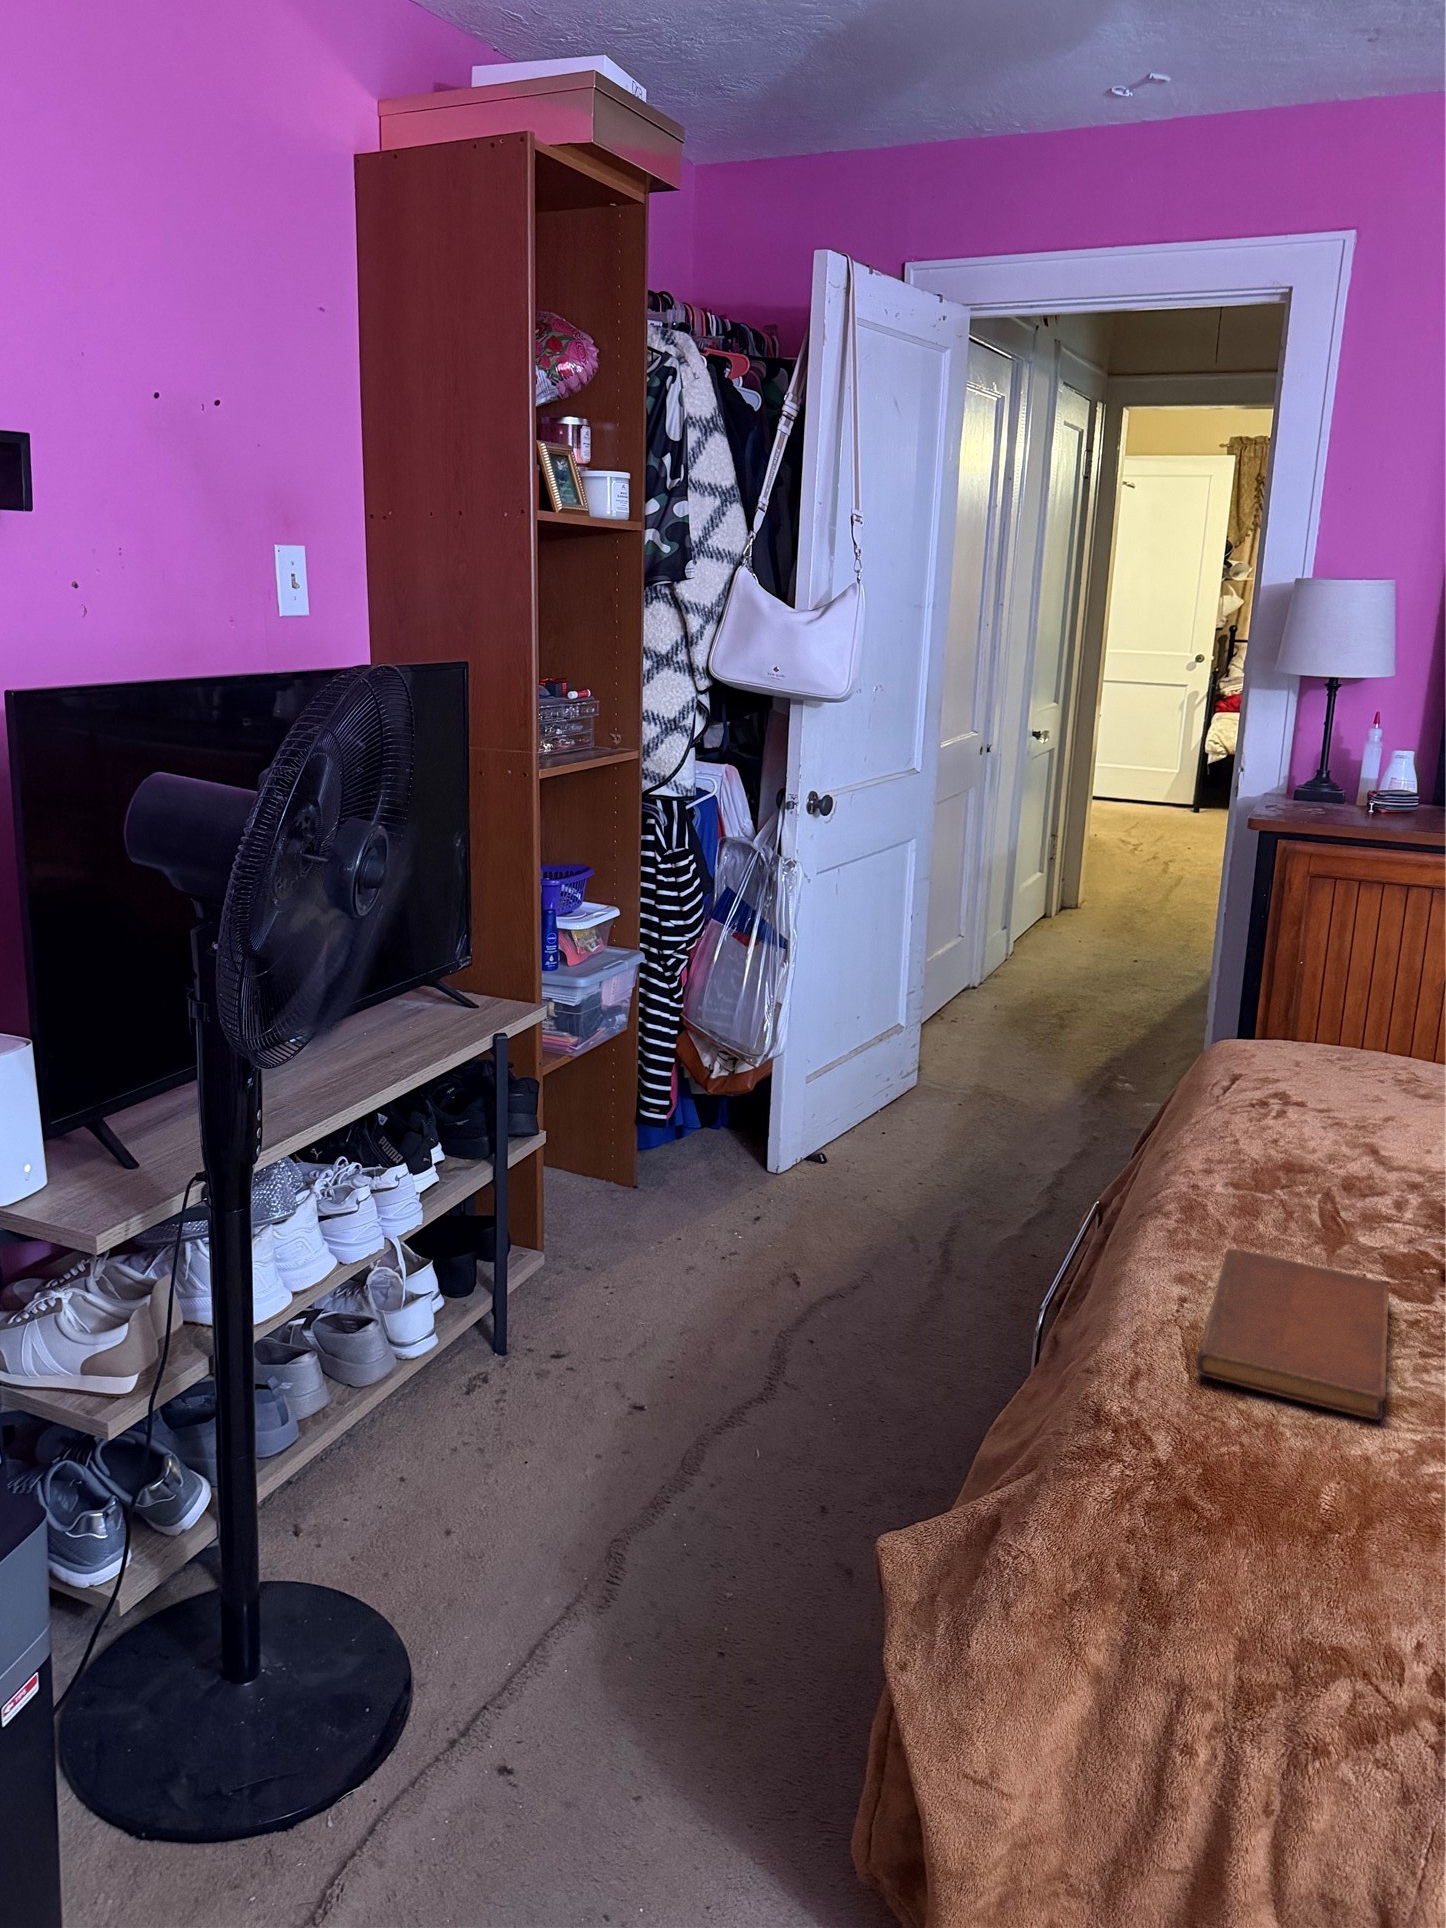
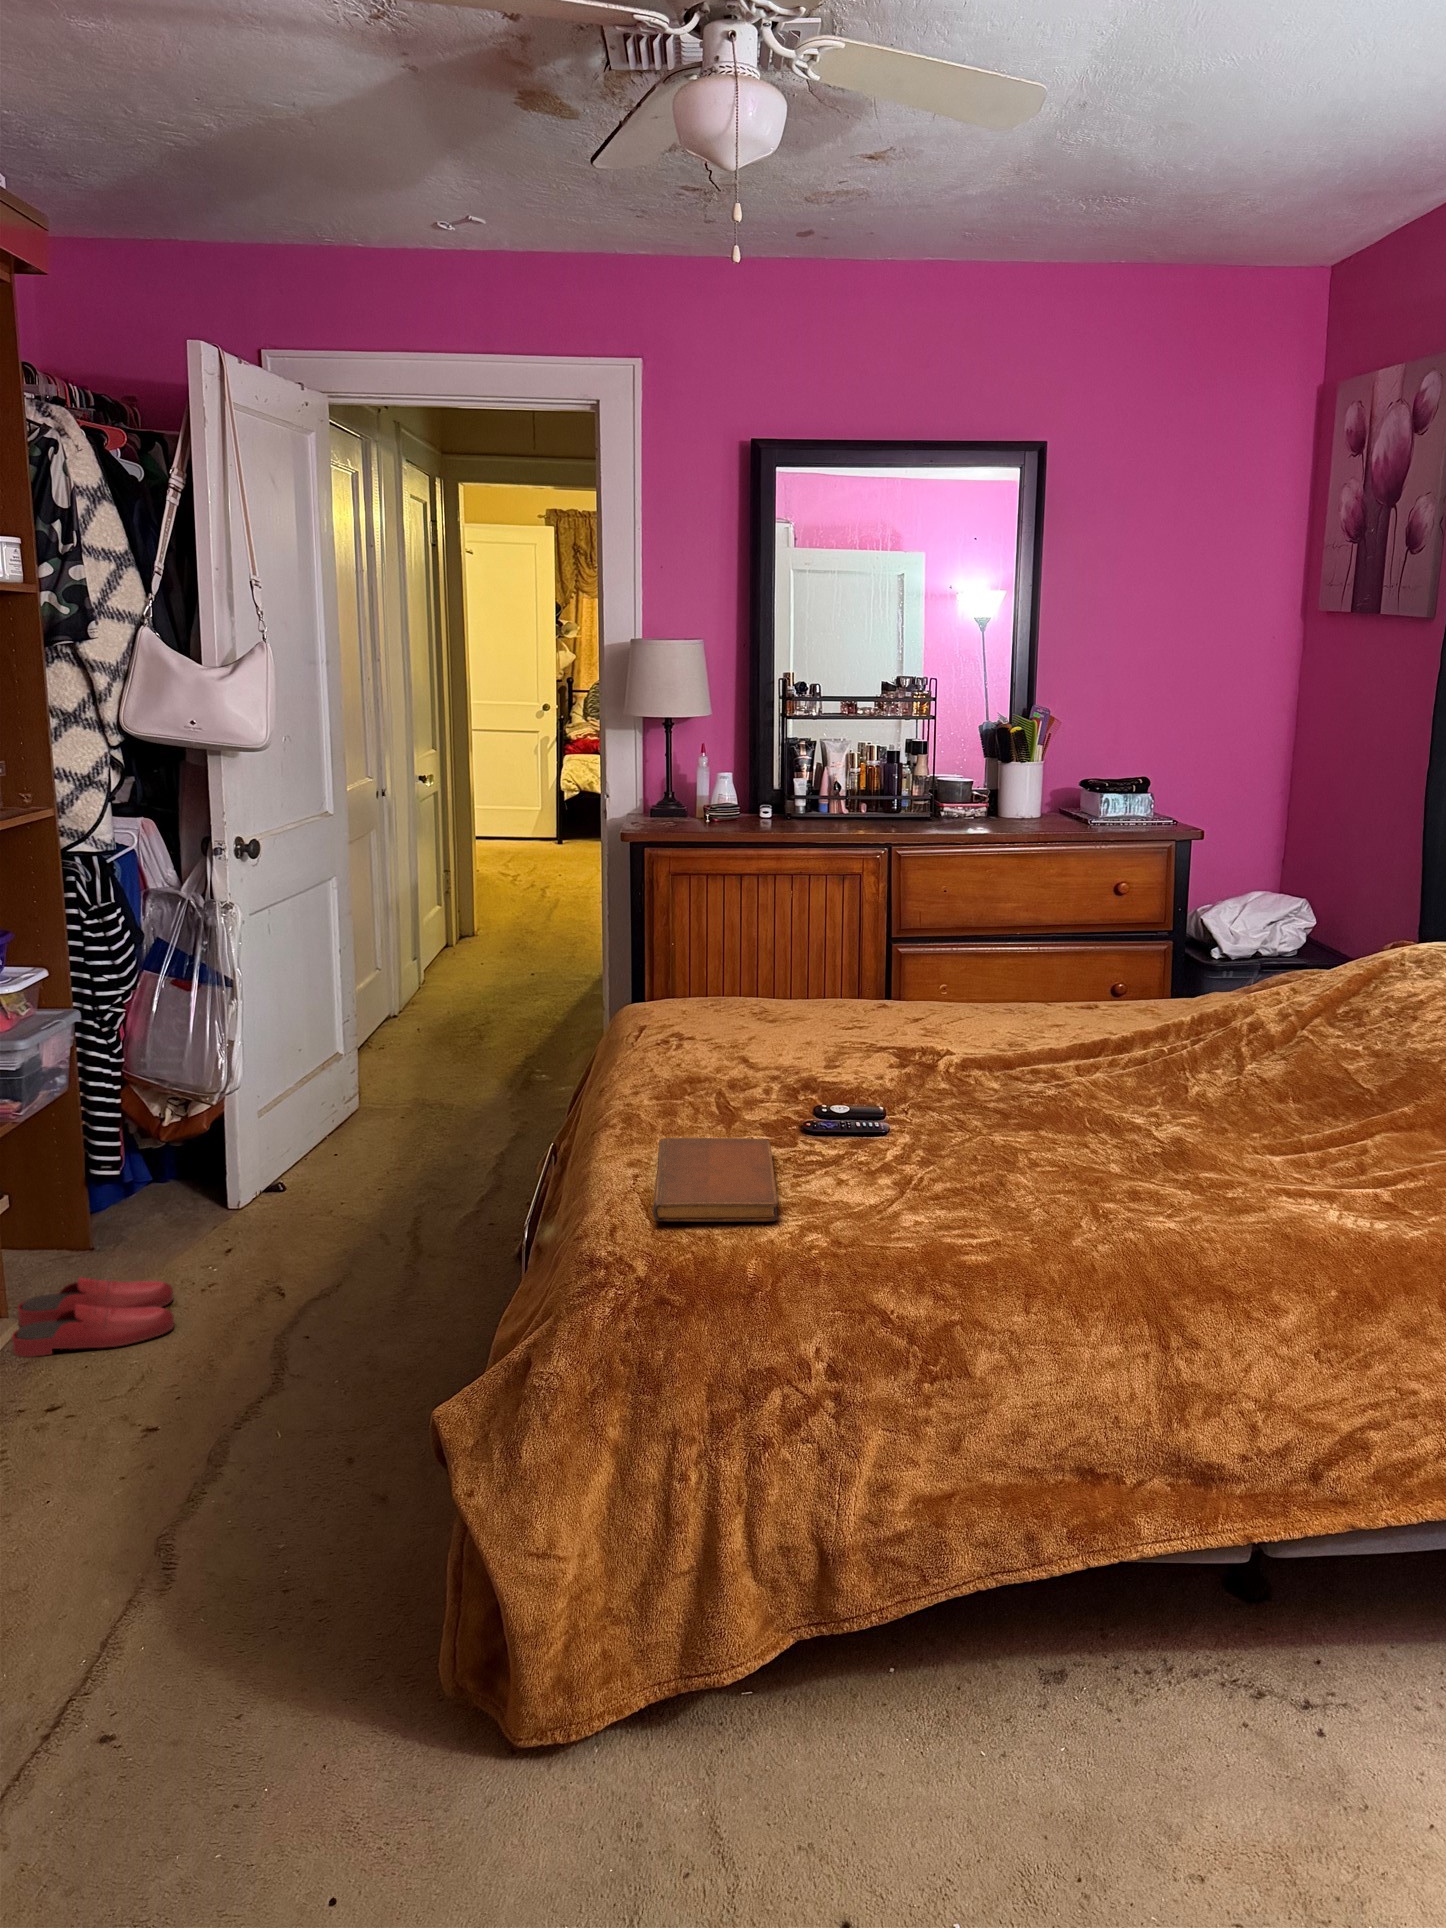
slippers: none [539,1222,692,1305] -> present [12,1277,174,1357]

